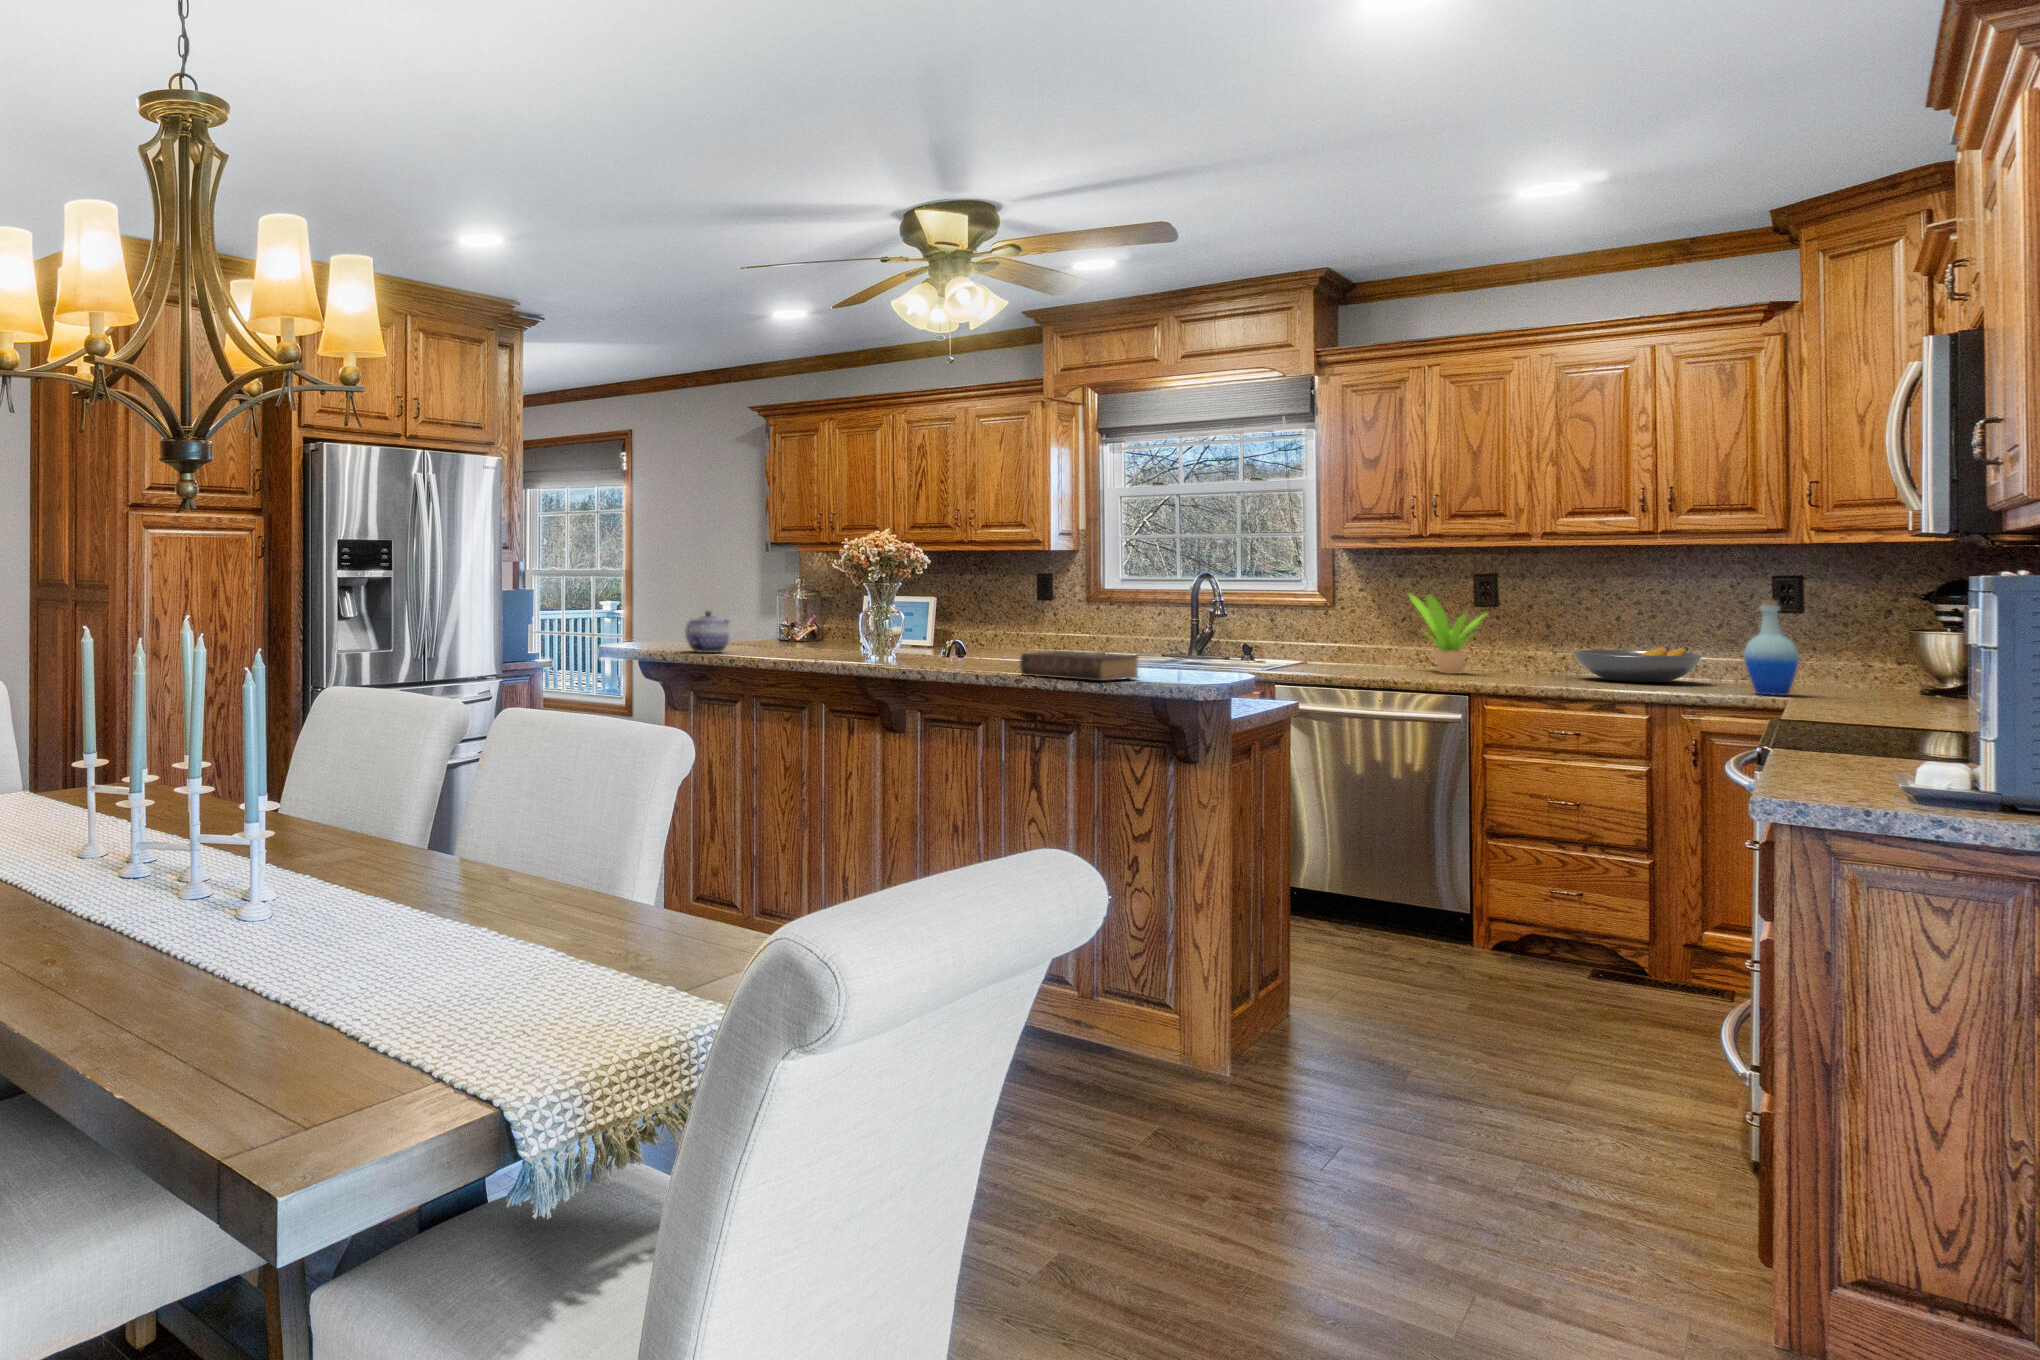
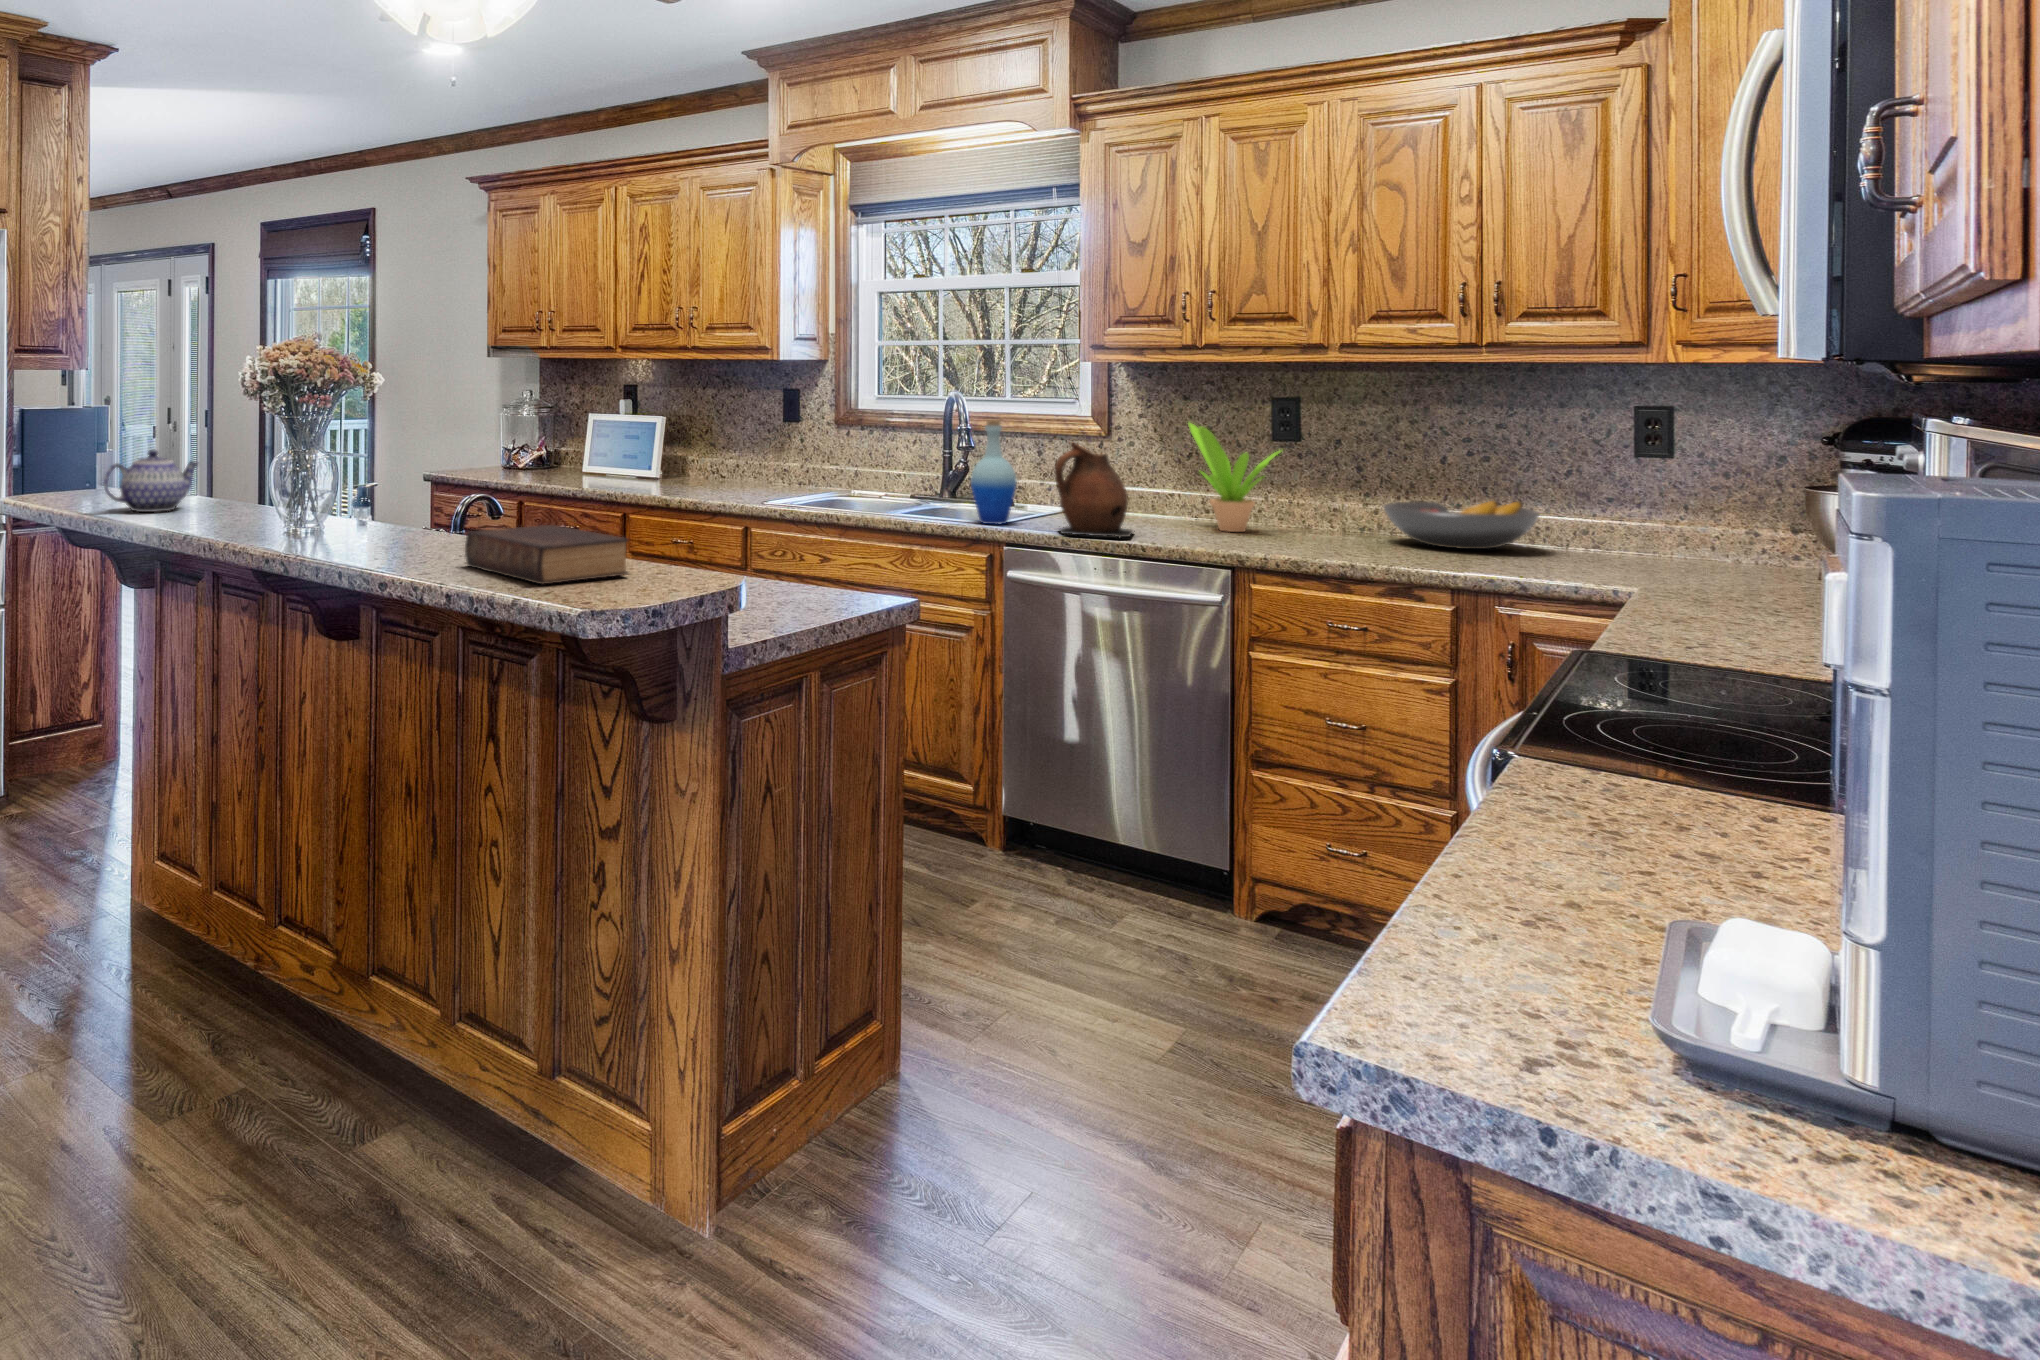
bottle: present [1744,600,1799,696] -> present [971,419,1016,525]
ceramic pitcher: none [1317,607,1383,676] -> present [1055,442,1135,538]

